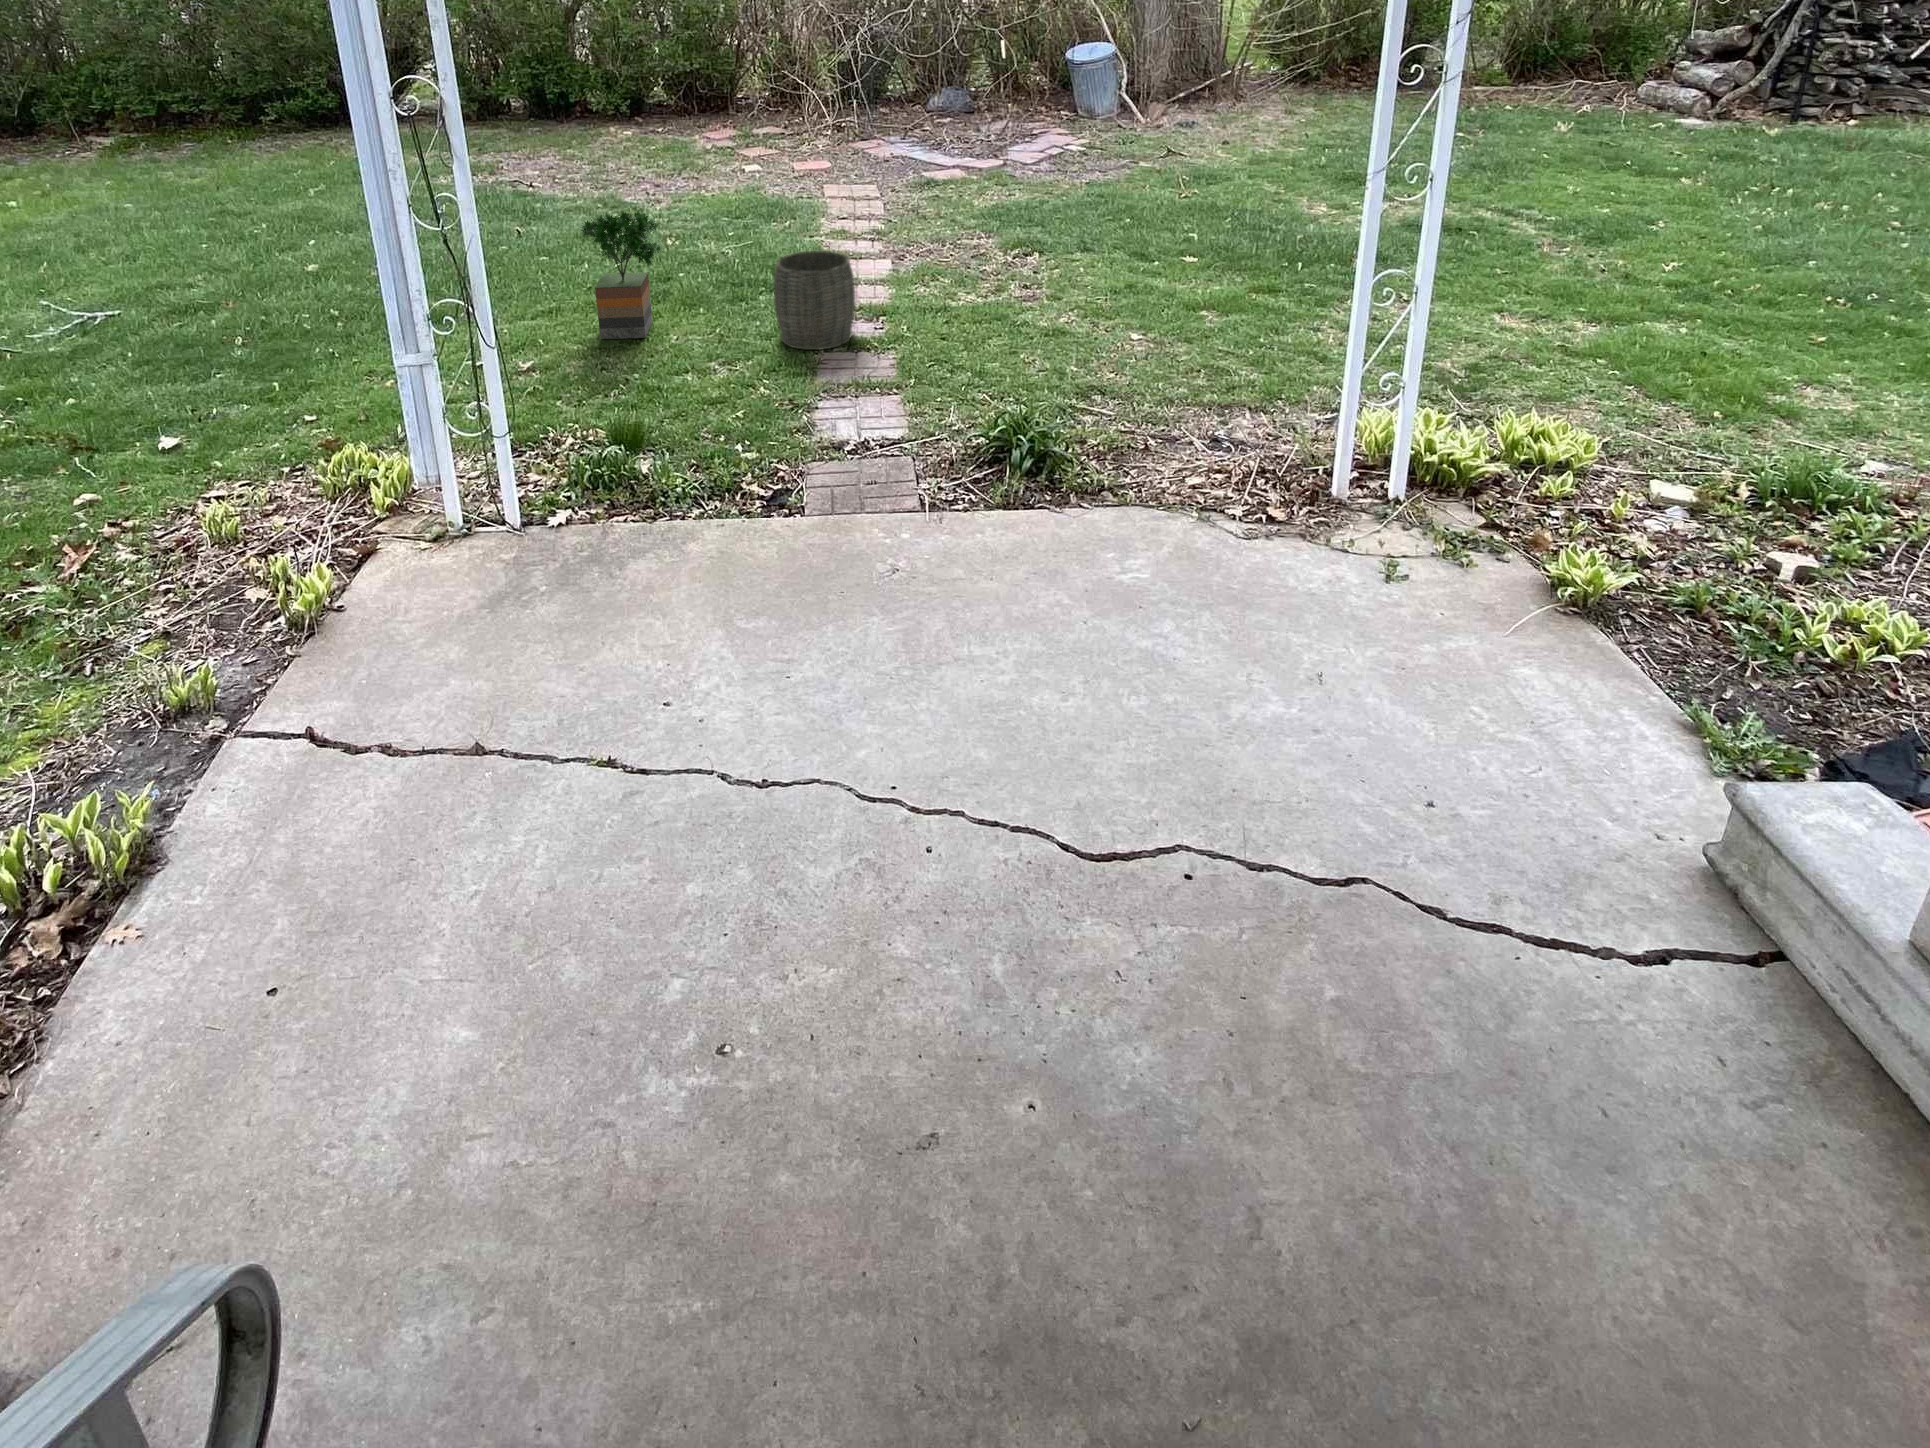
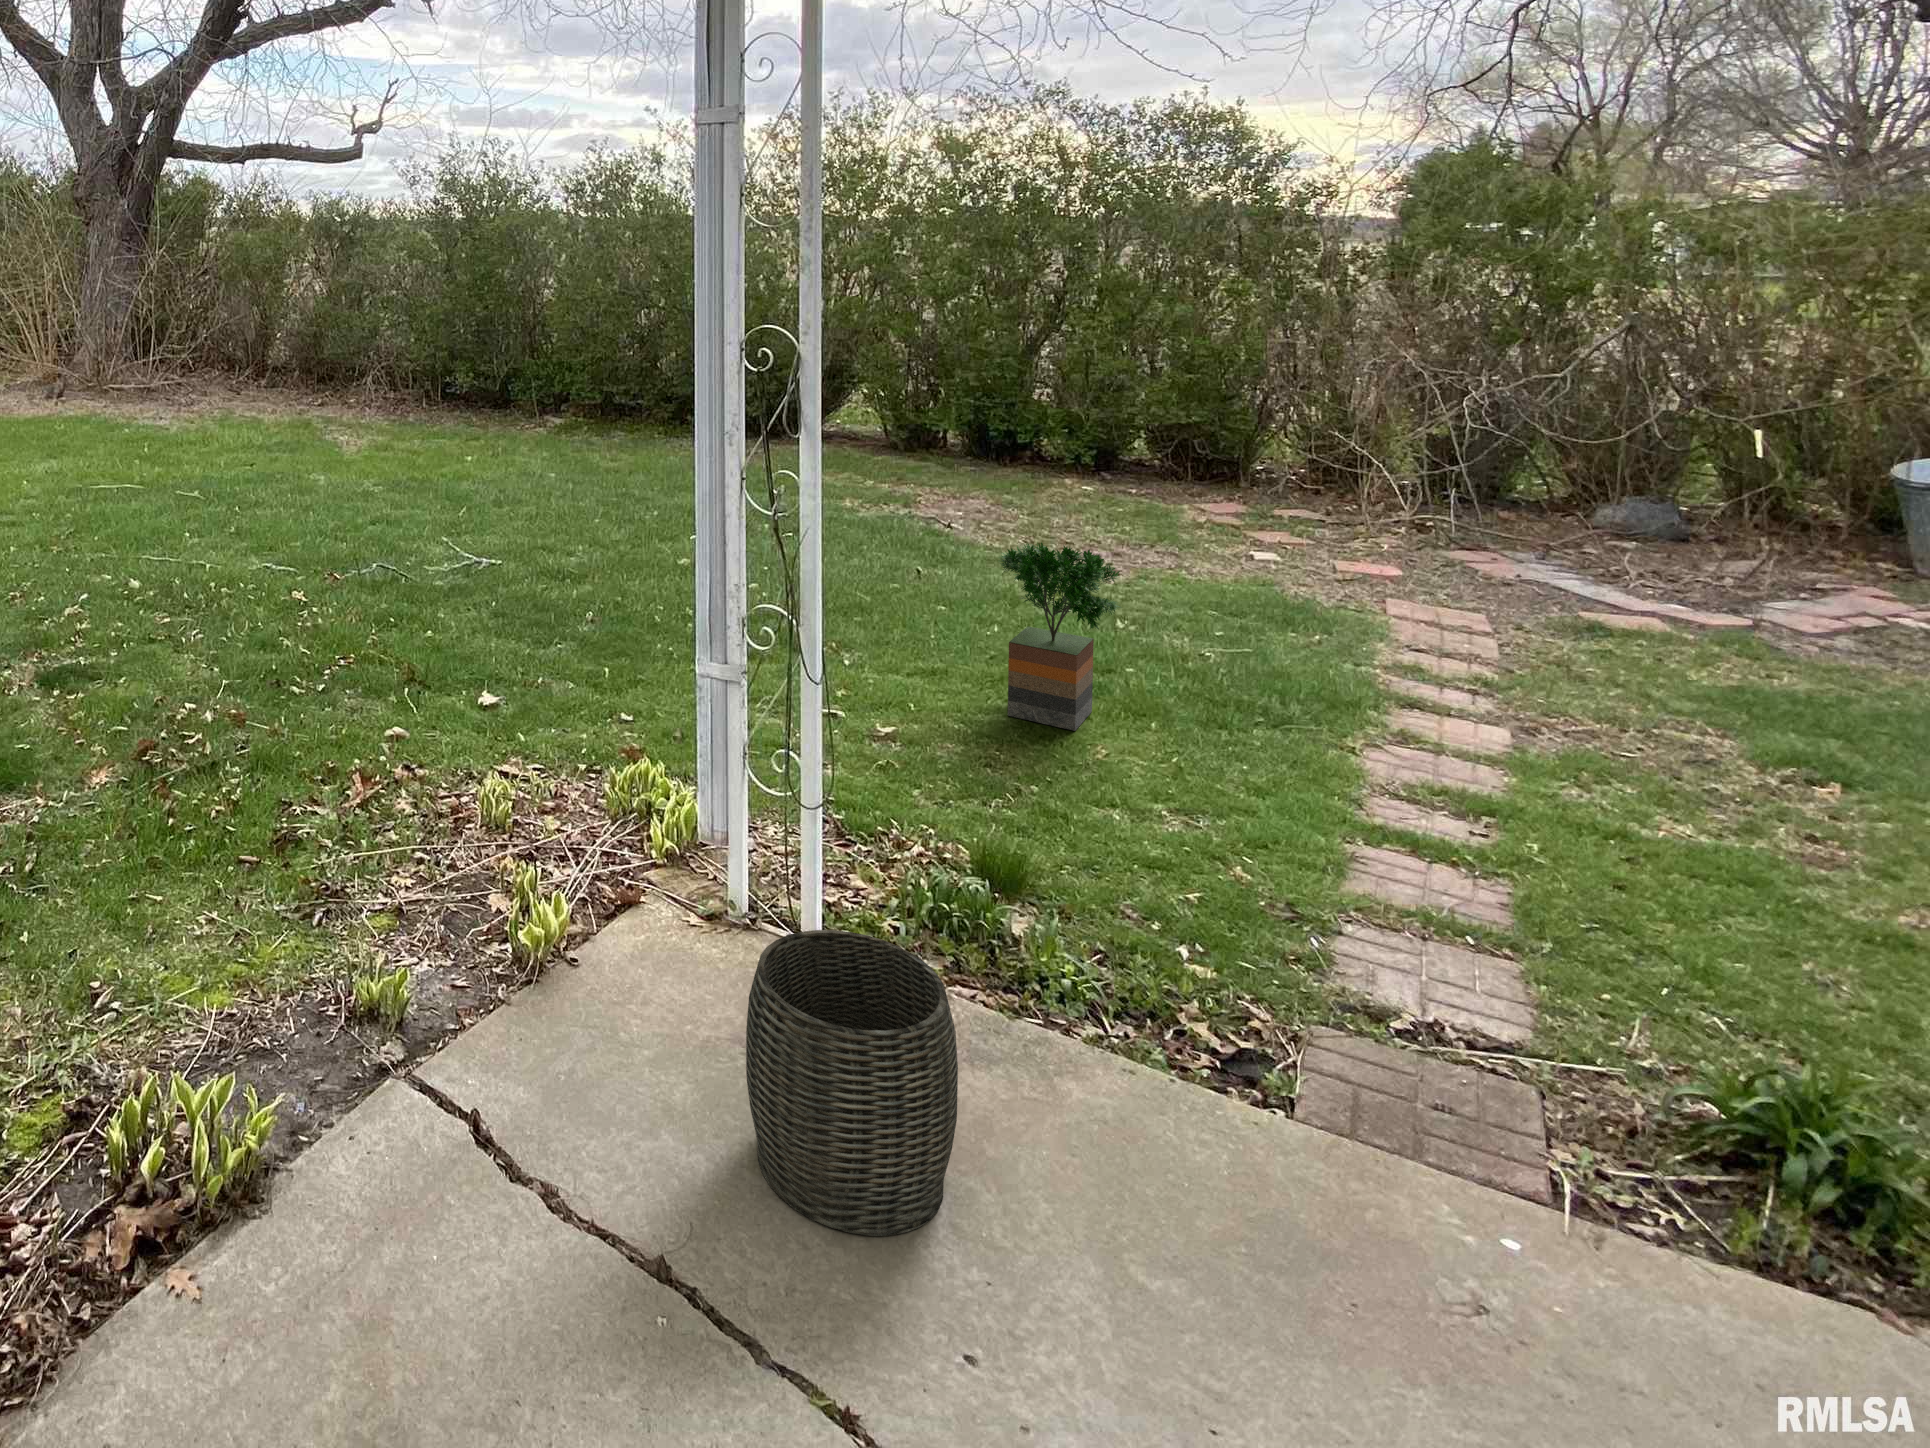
woven basket: present [774,251,855,350] -> present [746,930,958,1236]

